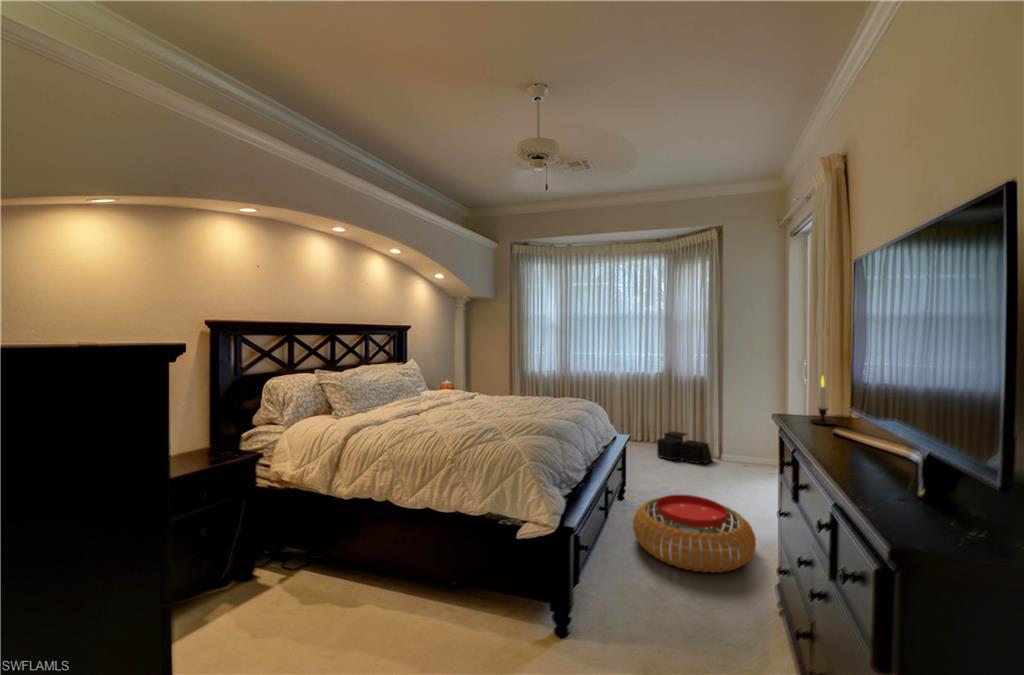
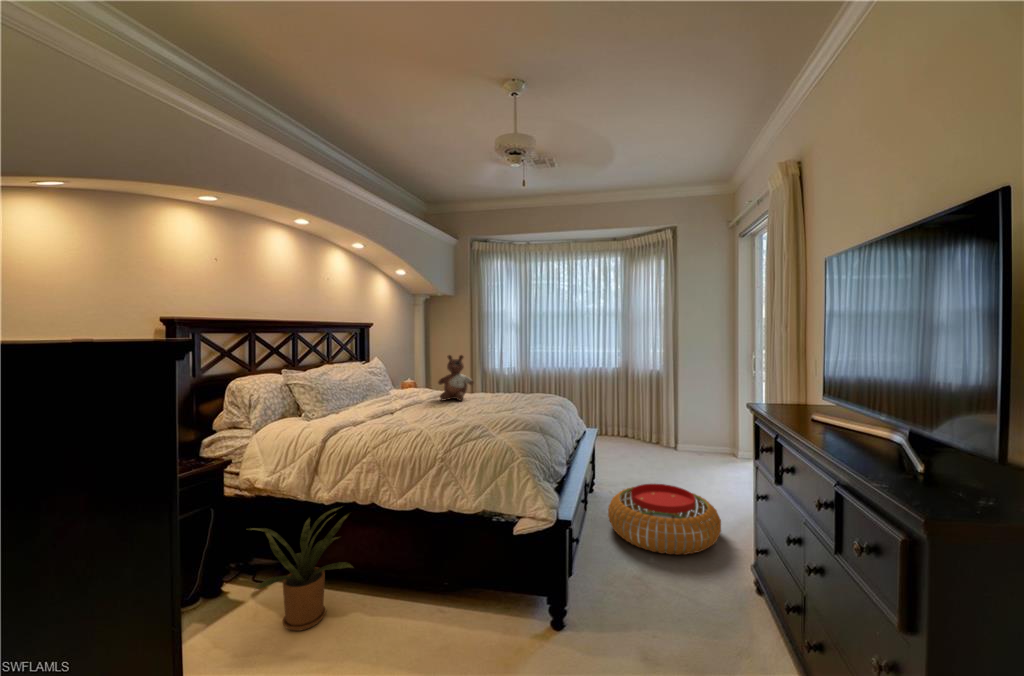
stuffed bear: none [467,357,501,403] -> present [438,355,473,401]
candle: present [810,376,839,425] -> none [778,369,809,414]
storage bin: present [657,431,712,464] -> none [618,424,669,455]
house plant: none [266,501,367,619] -> present [251,507,353,631]

